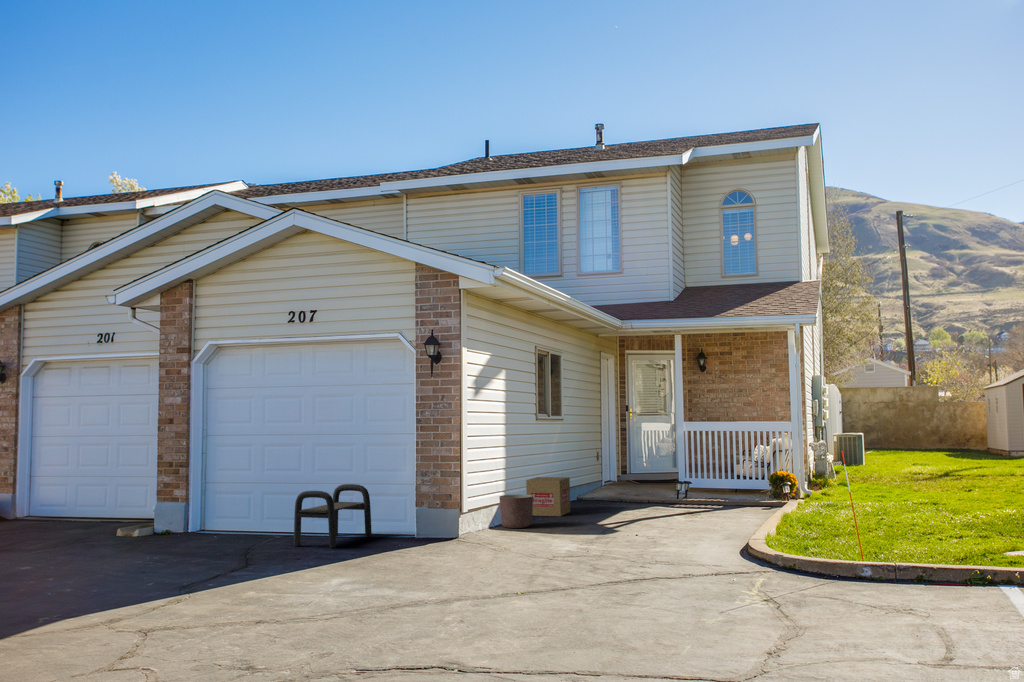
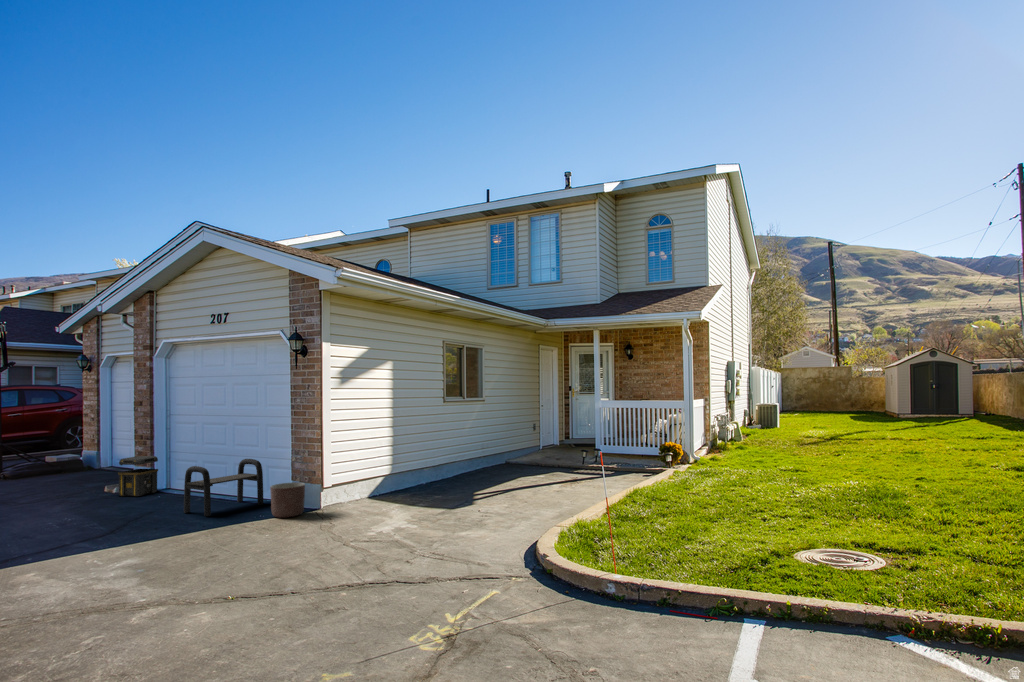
cardboard box: present [526,477,570,516] -> none [428,451,470,486]
toolbox: none [157,486,200,536] -> present [118,456,158,497]
planter: present [499,494,533,528] -> present [270,482,305,518]

